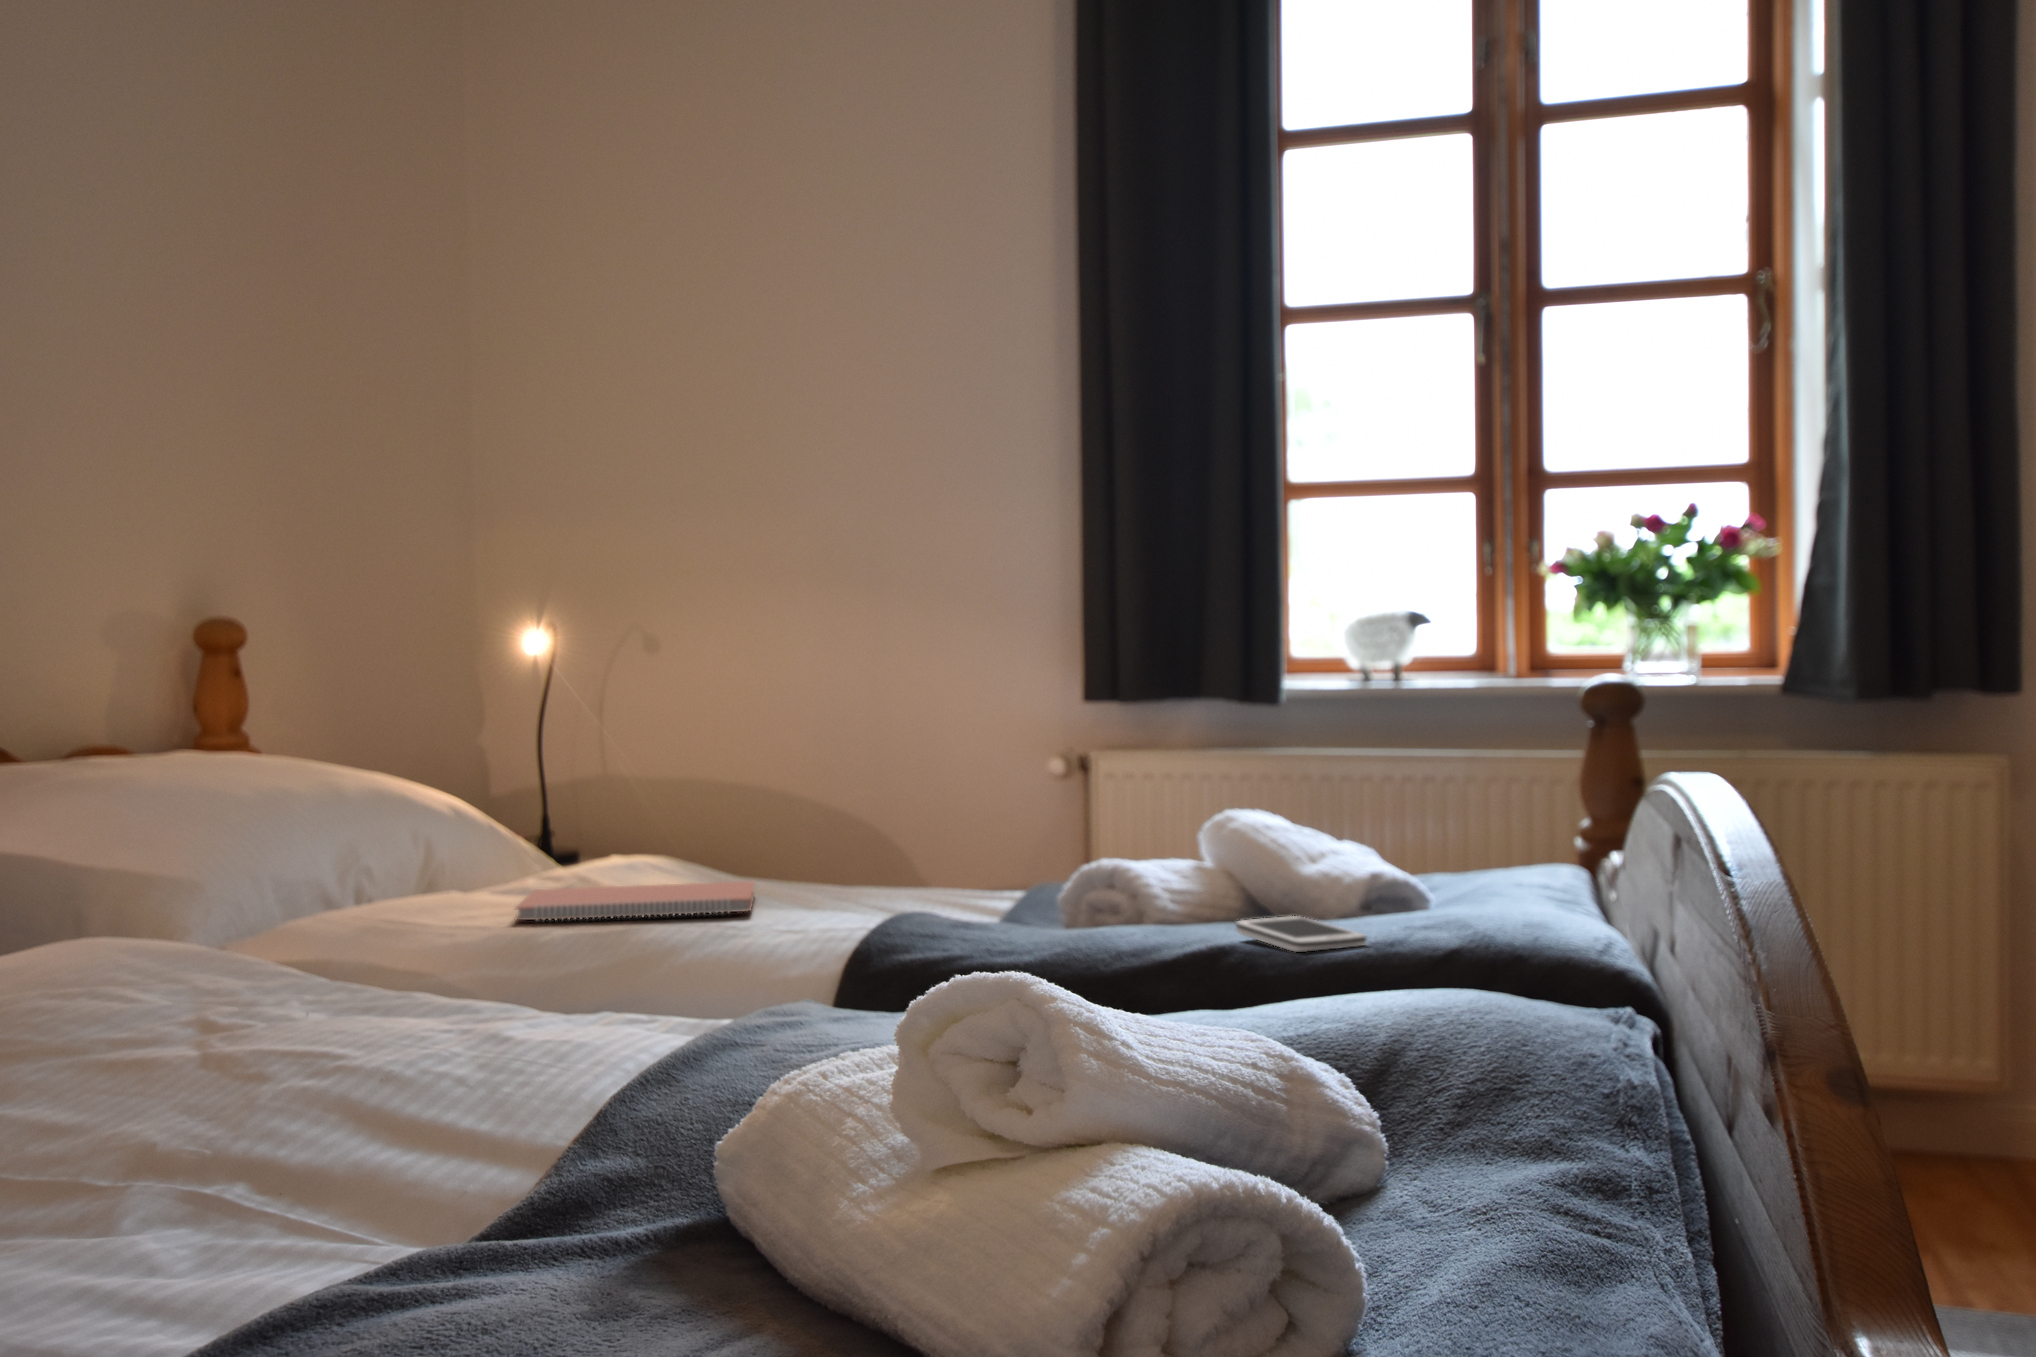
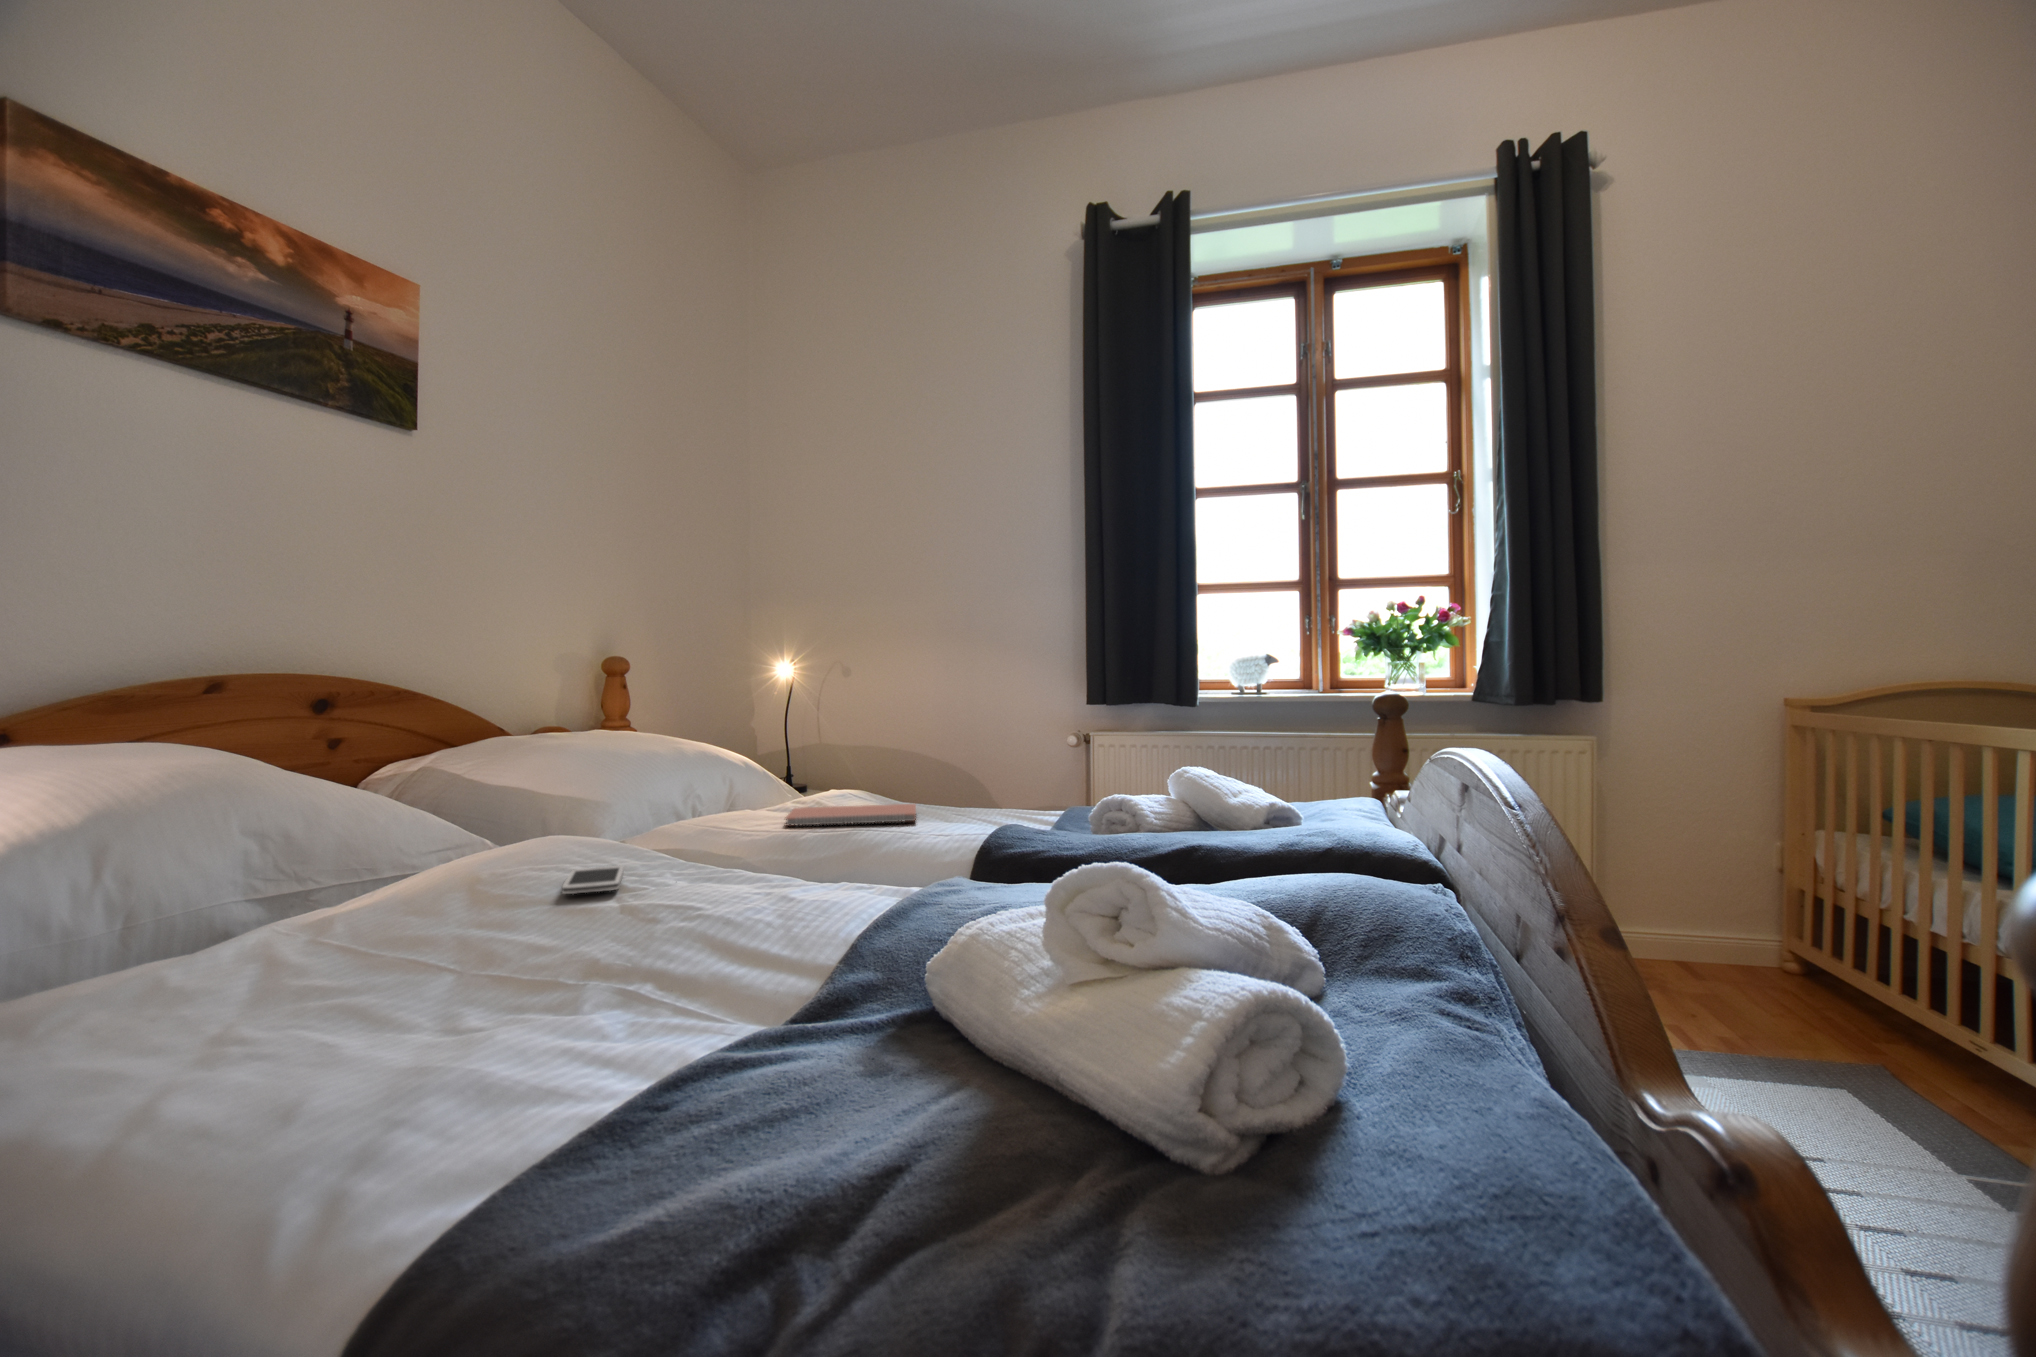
smartphone: present [1236,916,1366,952] -> present [562,866,624,894]

